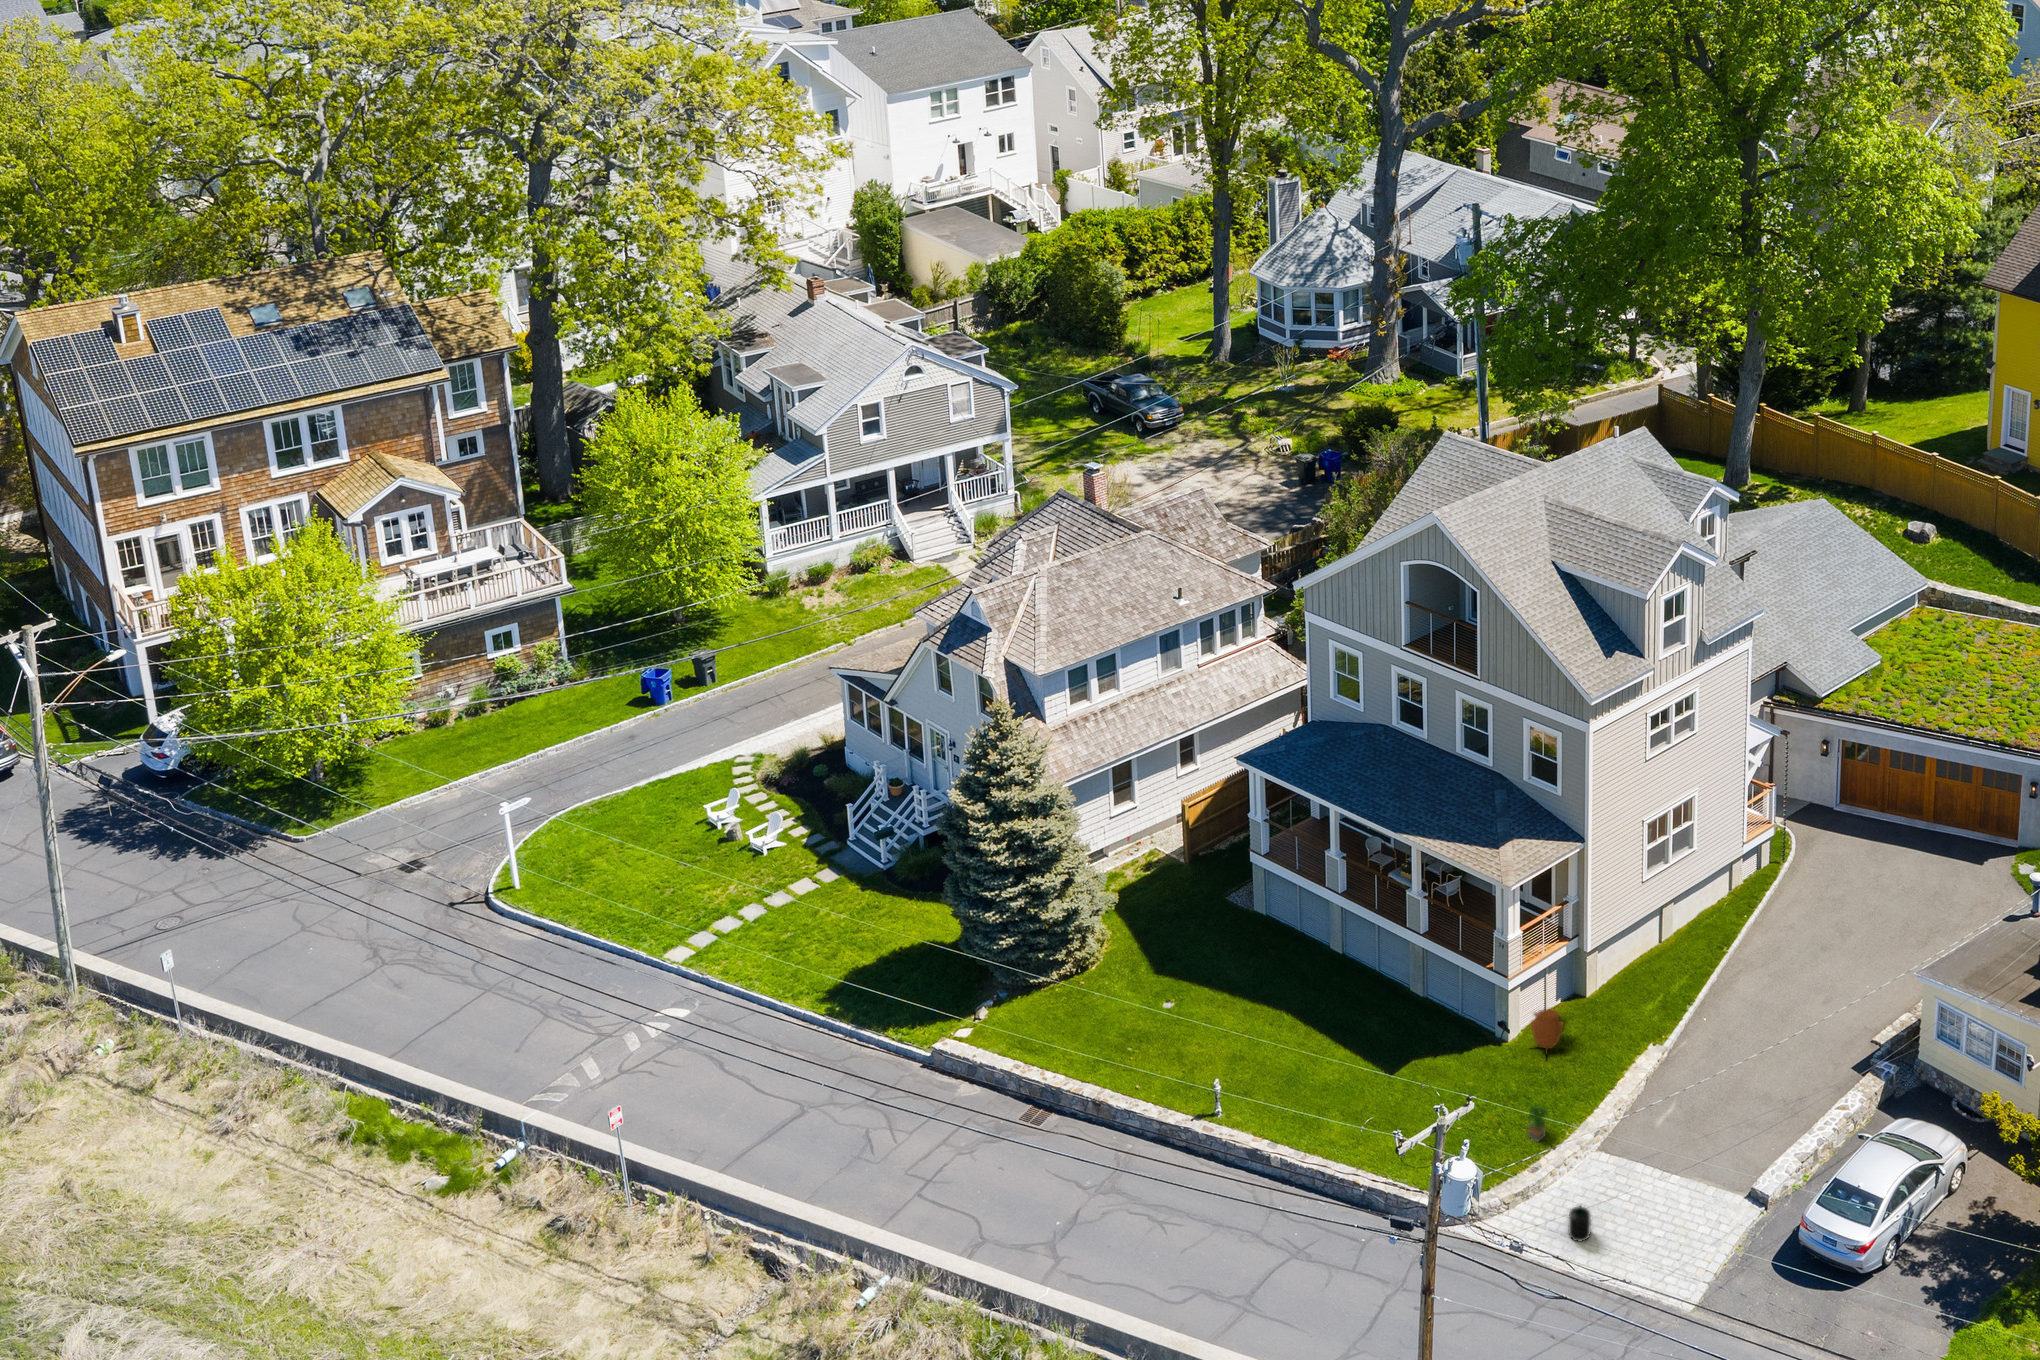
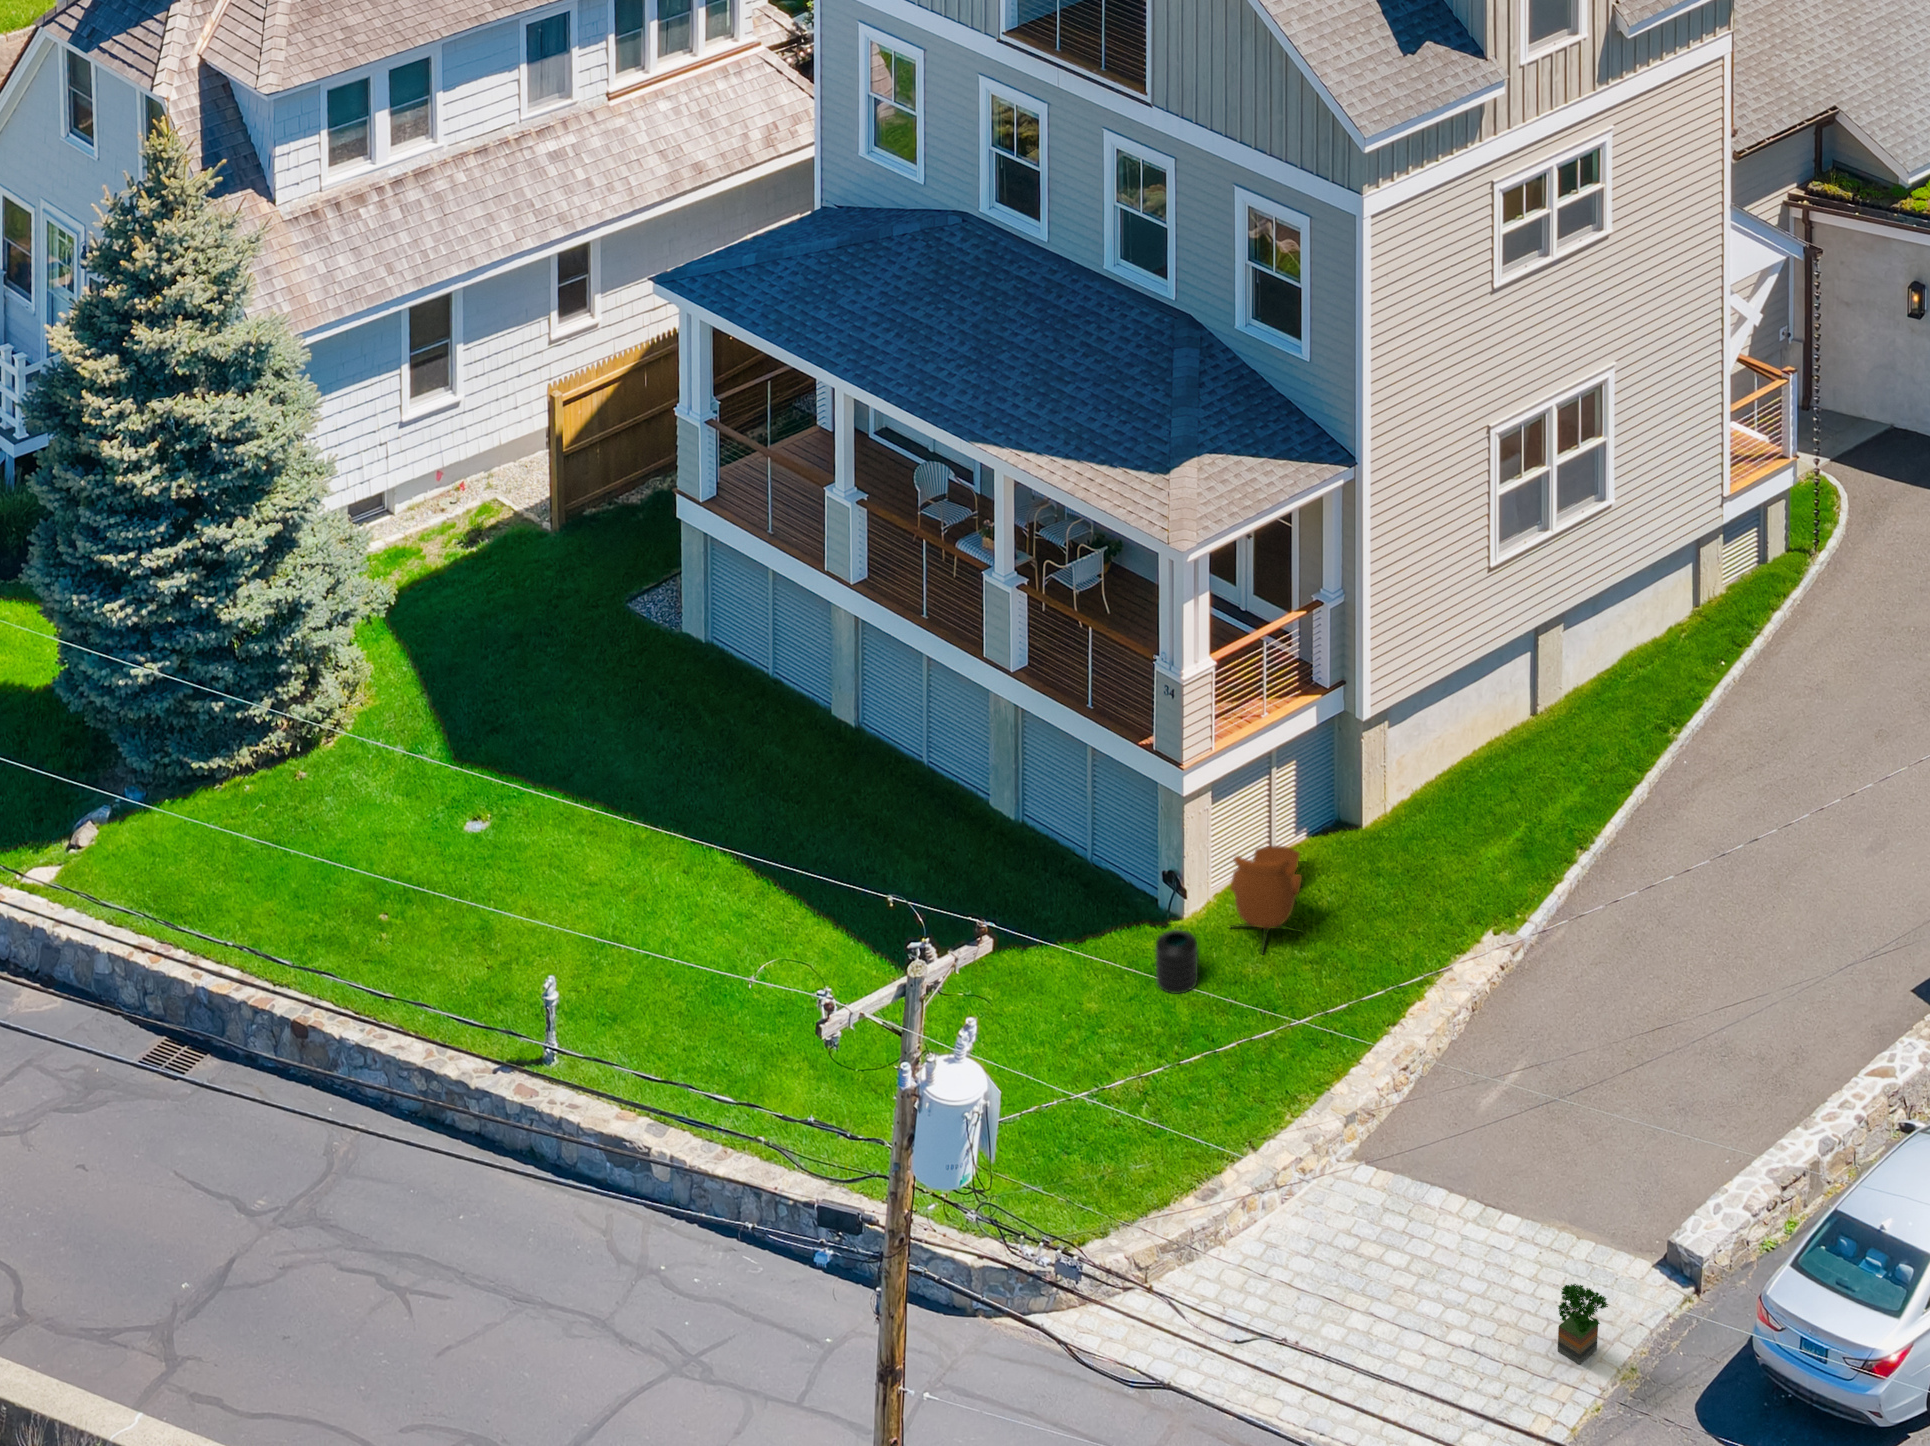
potted tree: present [1528,1106,1548,1142] -> present [1558,1284,1608,1365]
trash can: present [1568,1206,1591,1242] -> present [1155,930,1198,994]

